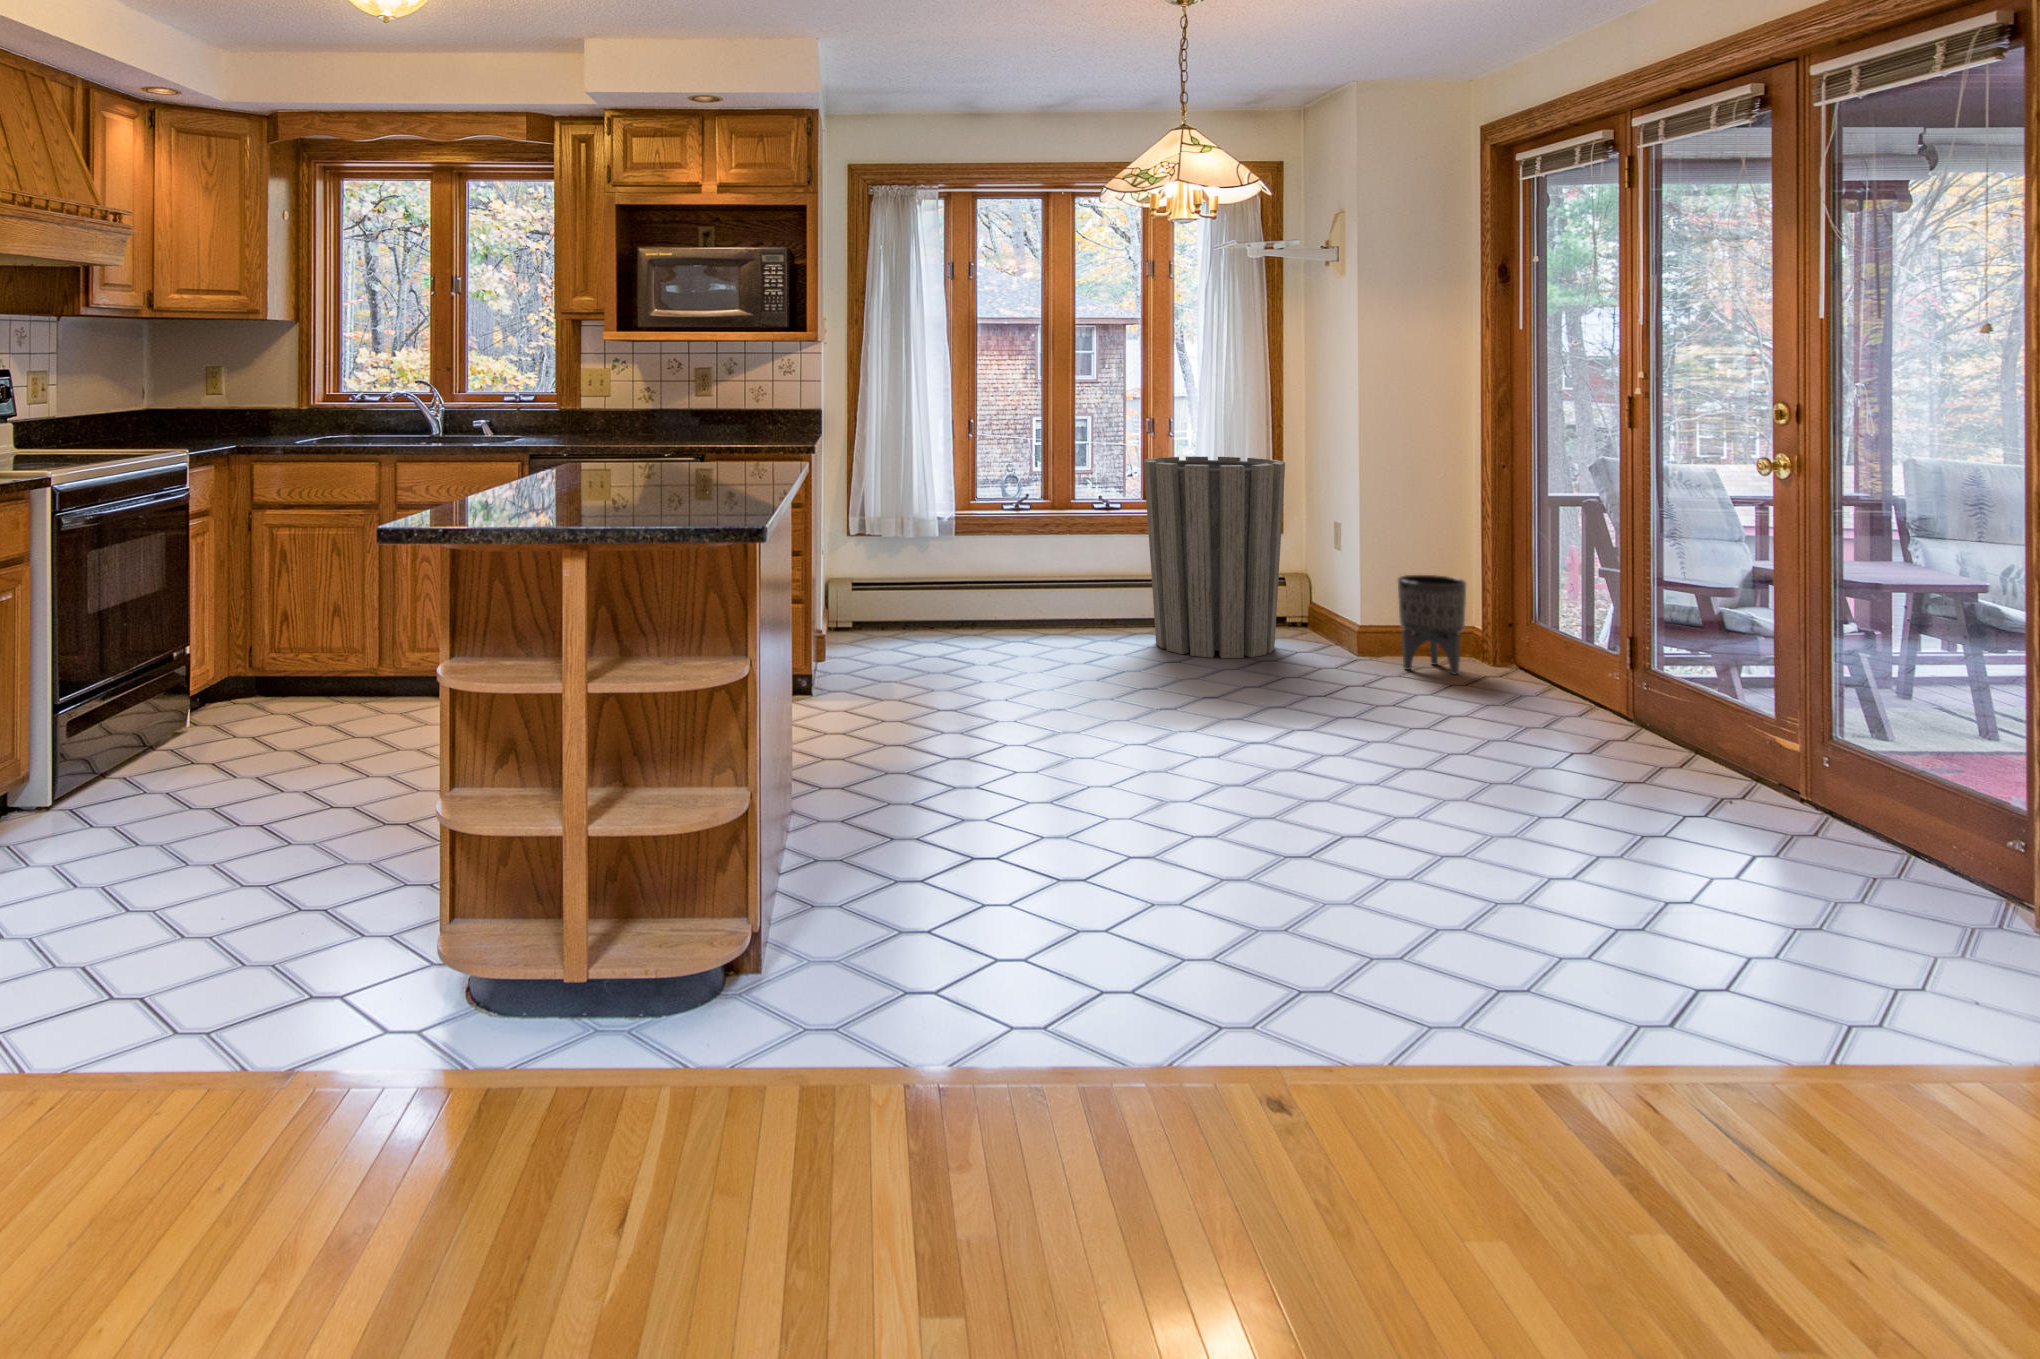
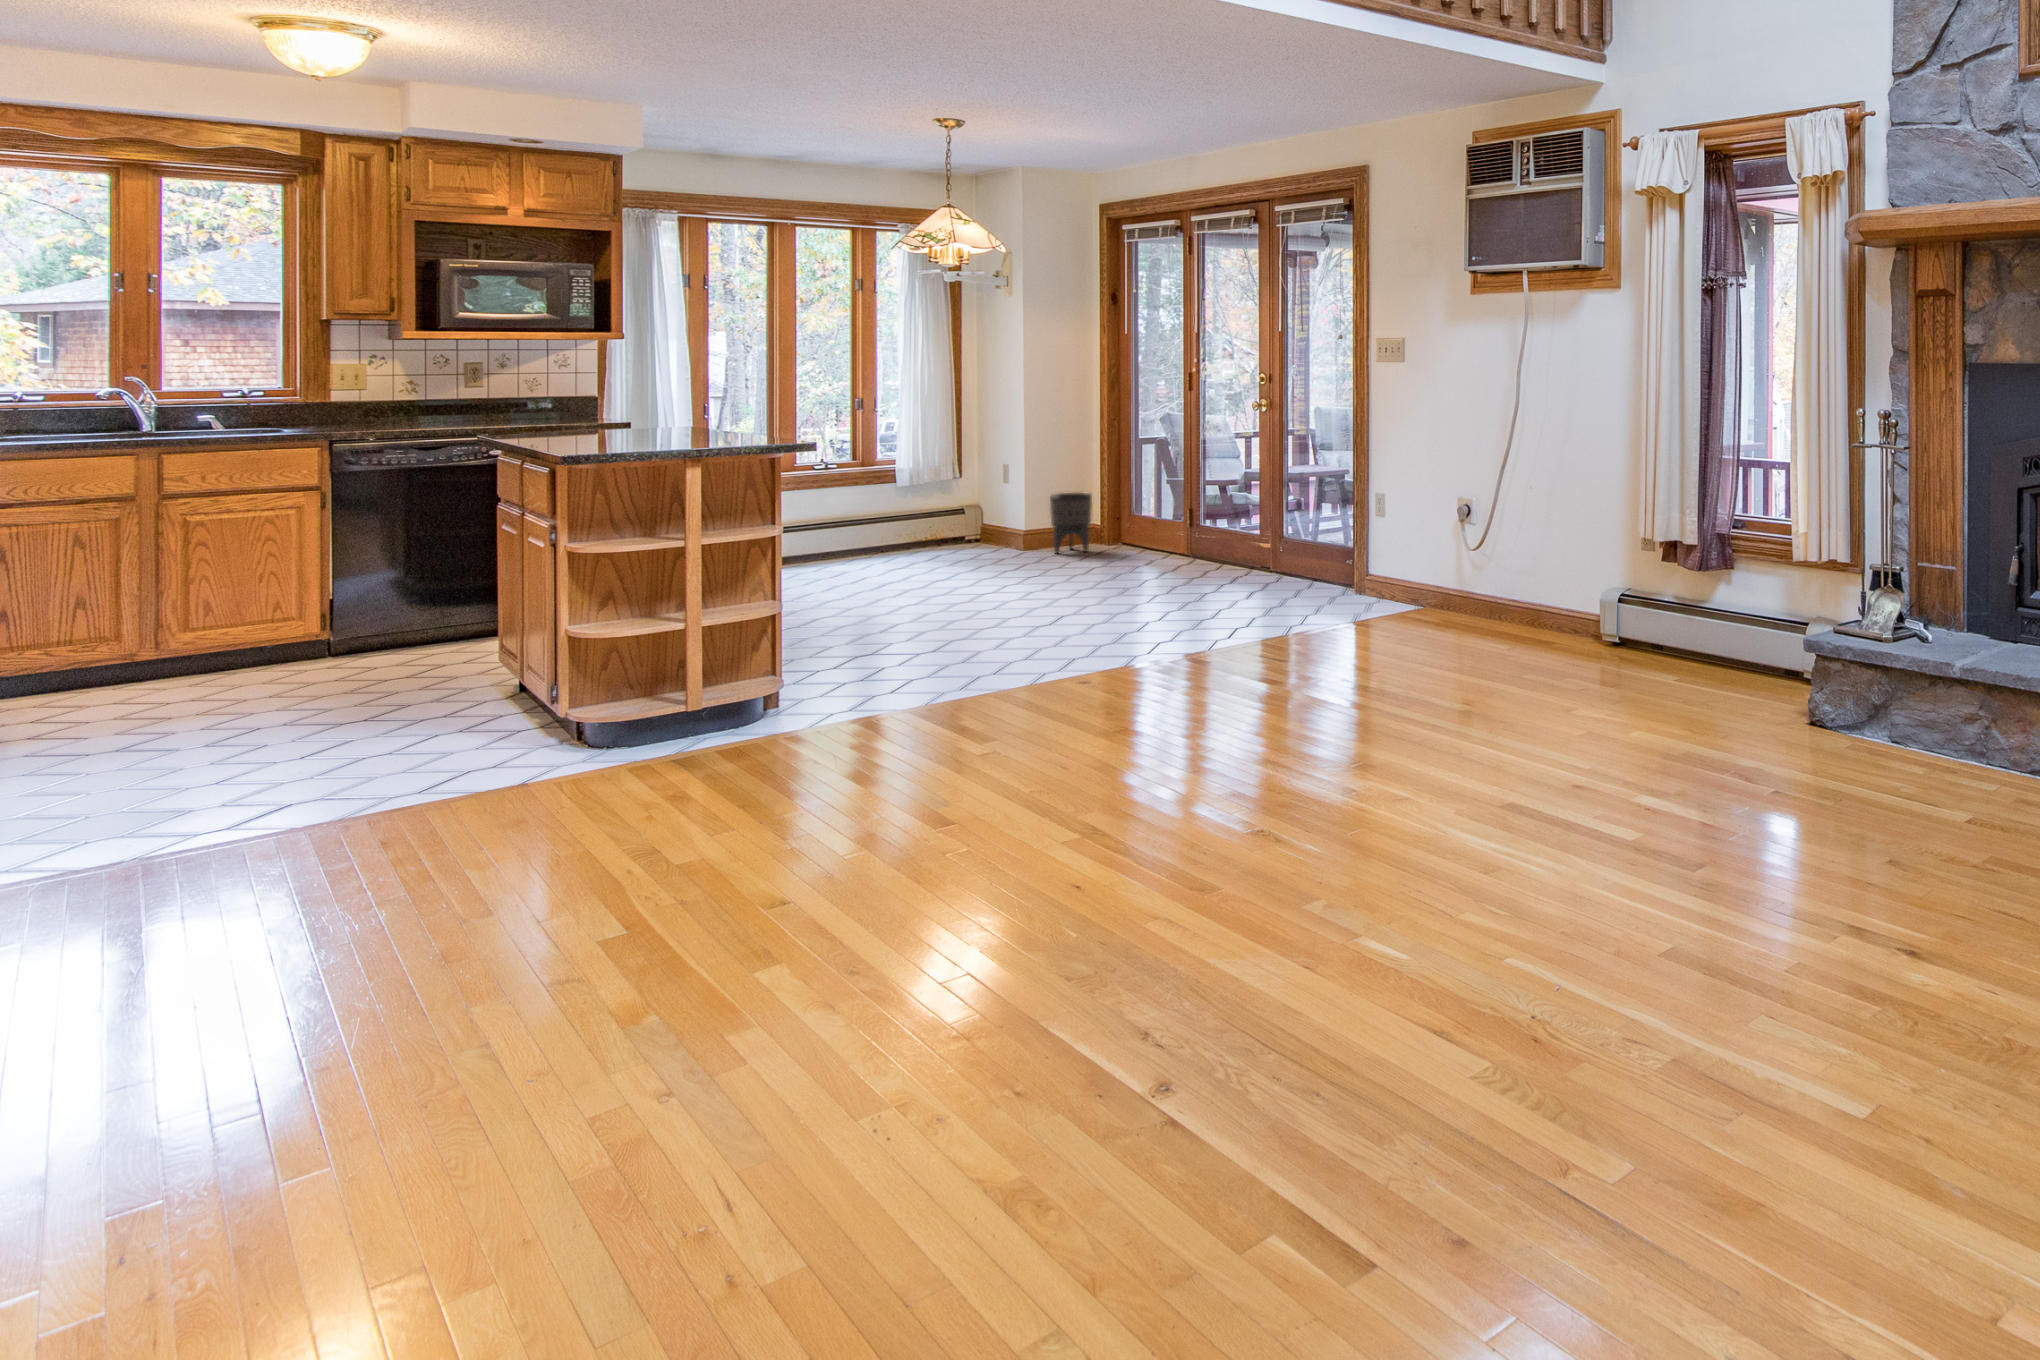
trash can: present [1144,456,1285,658] -> none [865,424,972,565]

